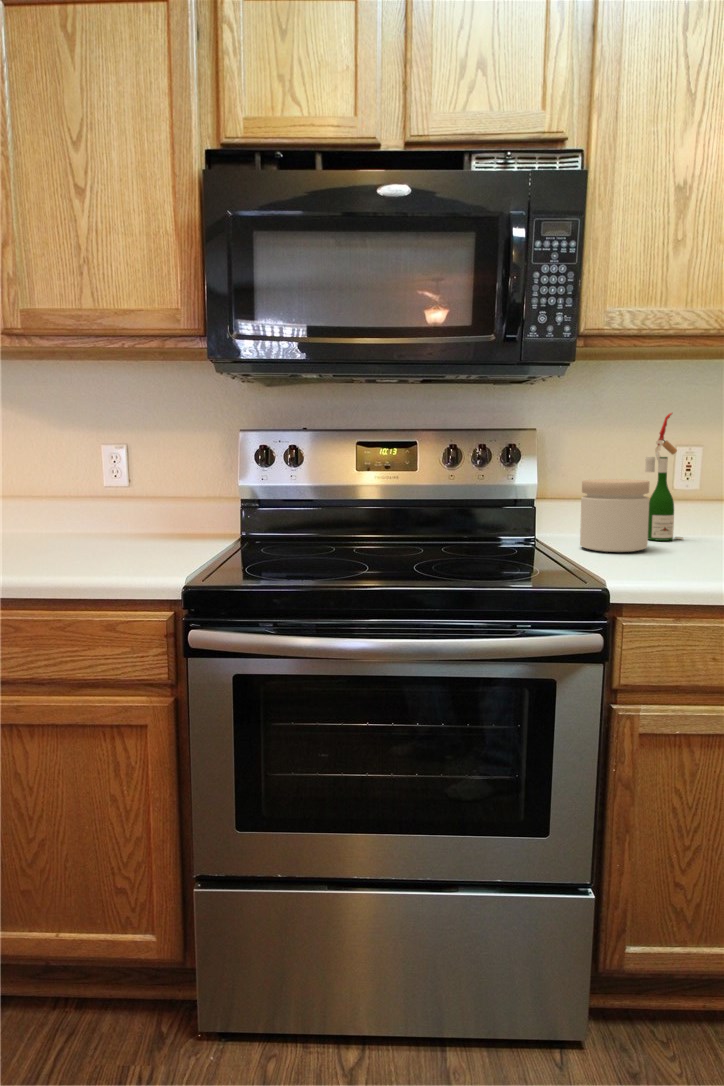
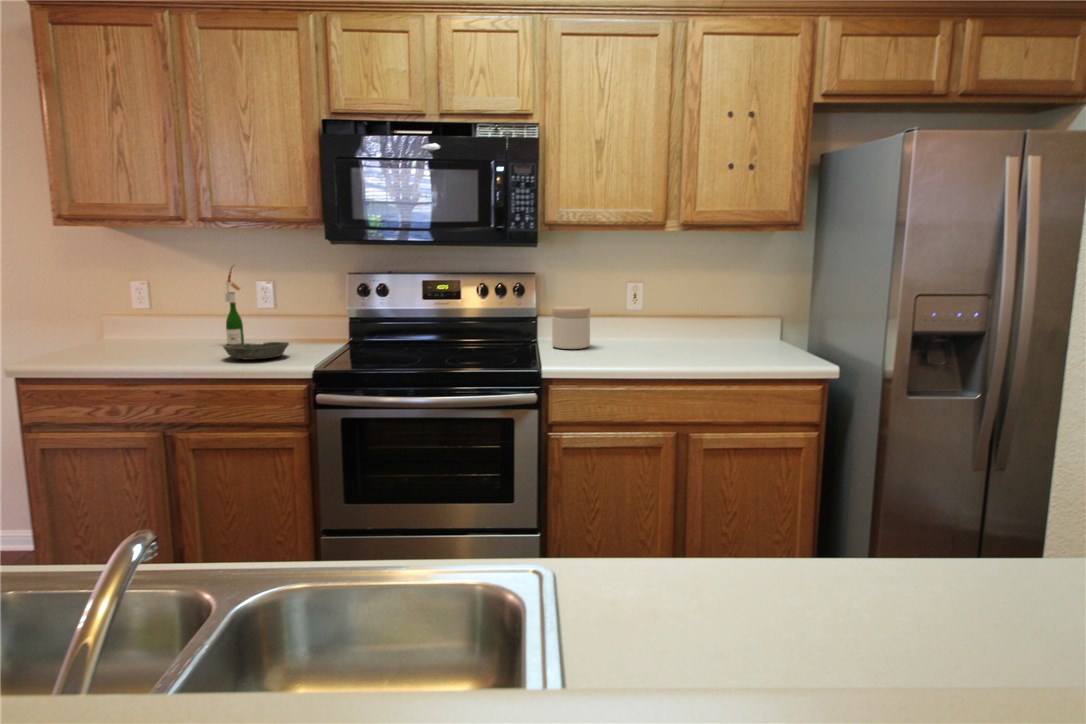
wine bottle: present [645,413,683,541] -> present [225,266,252,345]
bowl: none [31,537,145,566] -> present [223,342,289,360]

